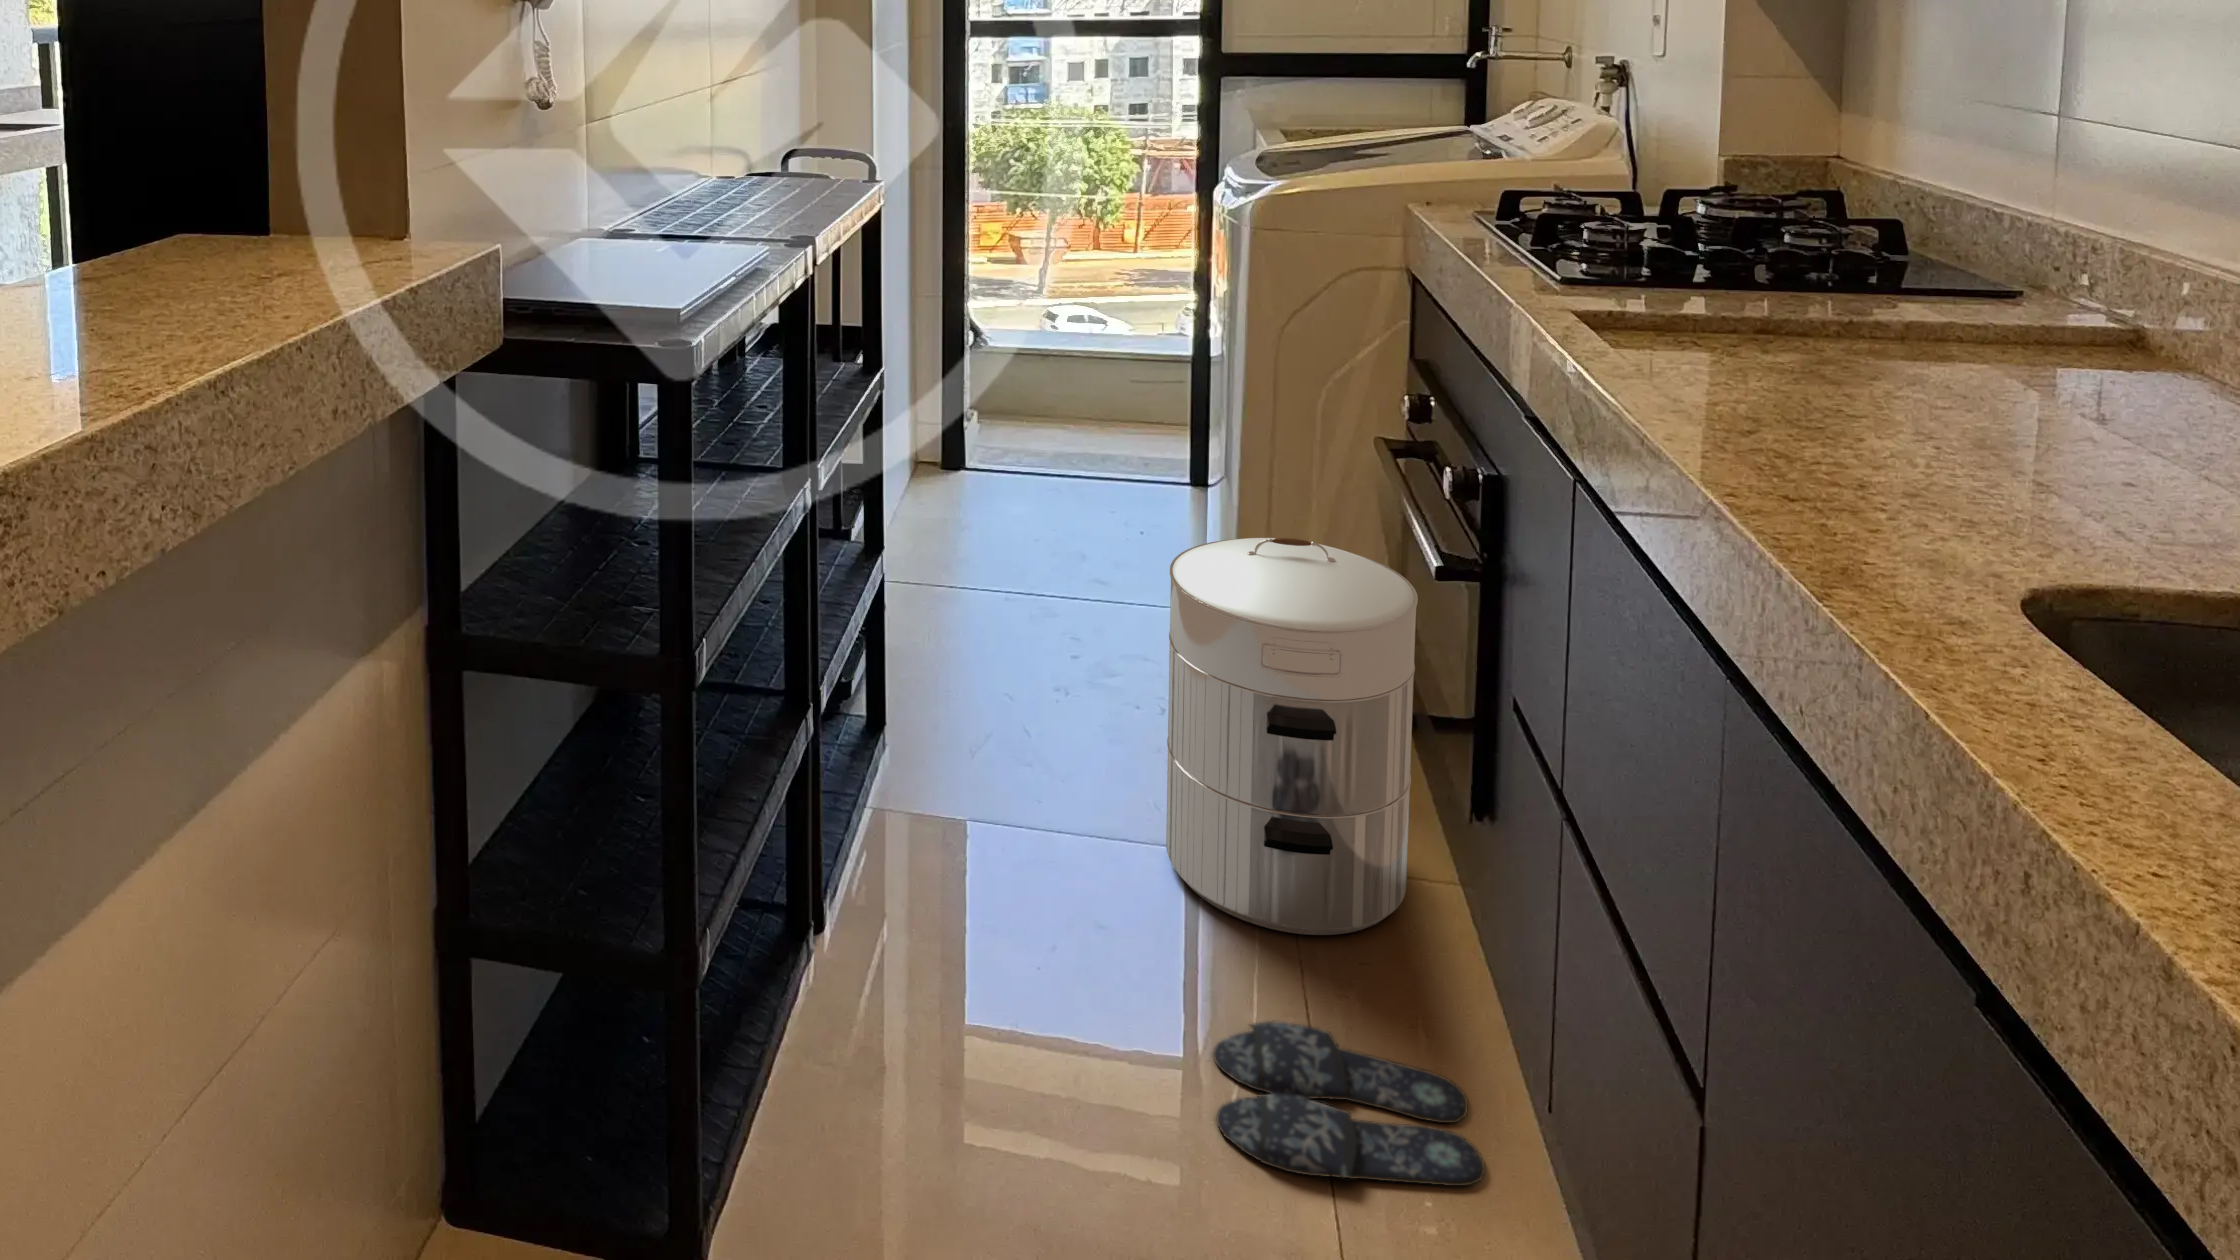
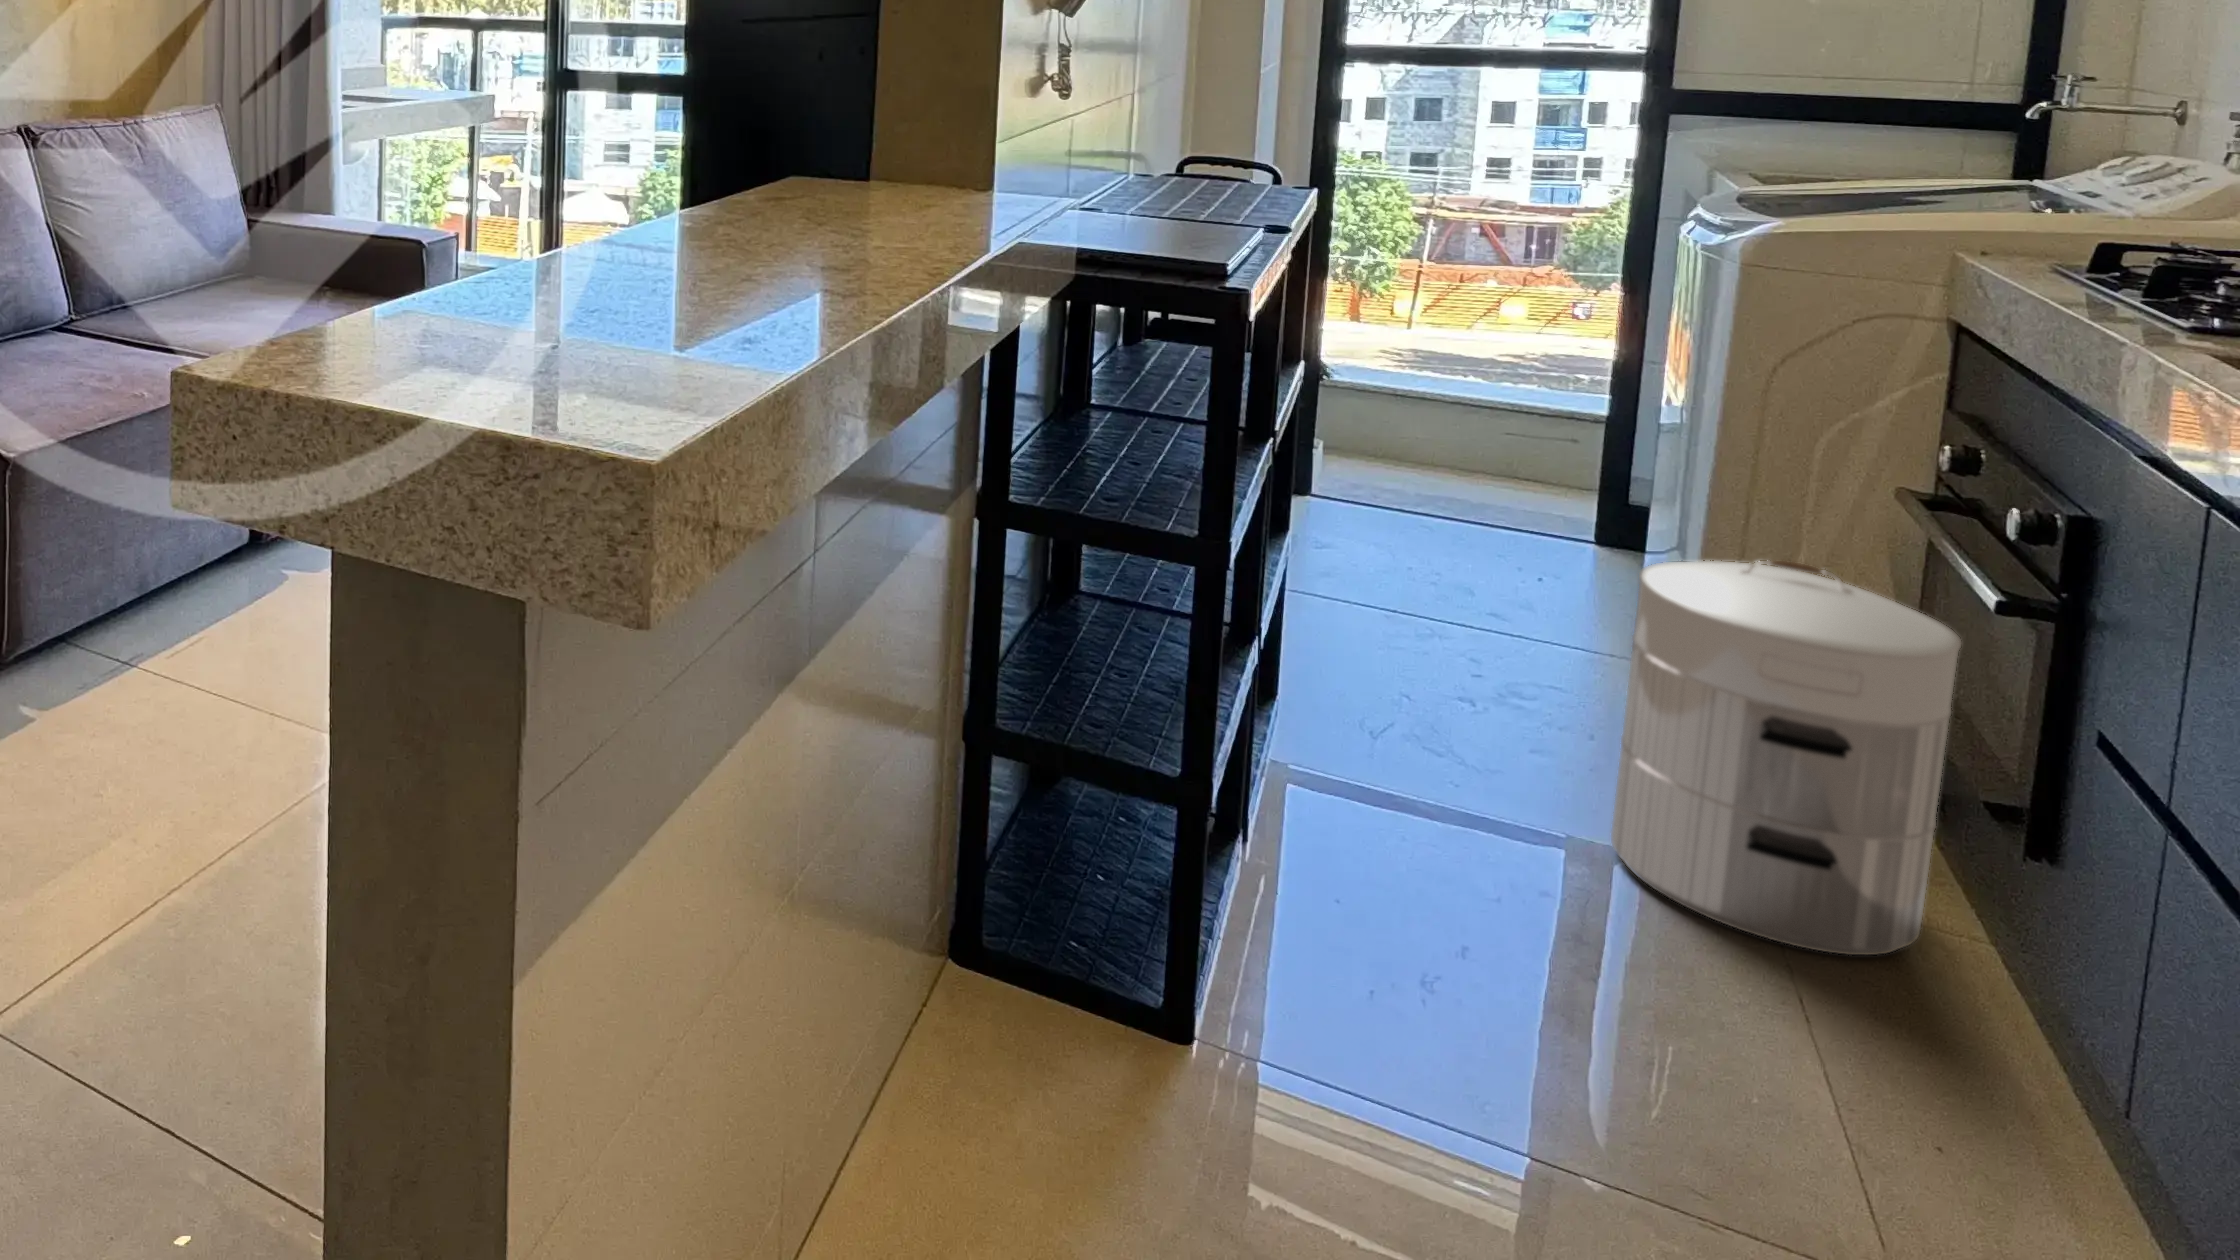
slippers: present [1214,1021,1485,1186] -> none [1689,997,2036,1175]

